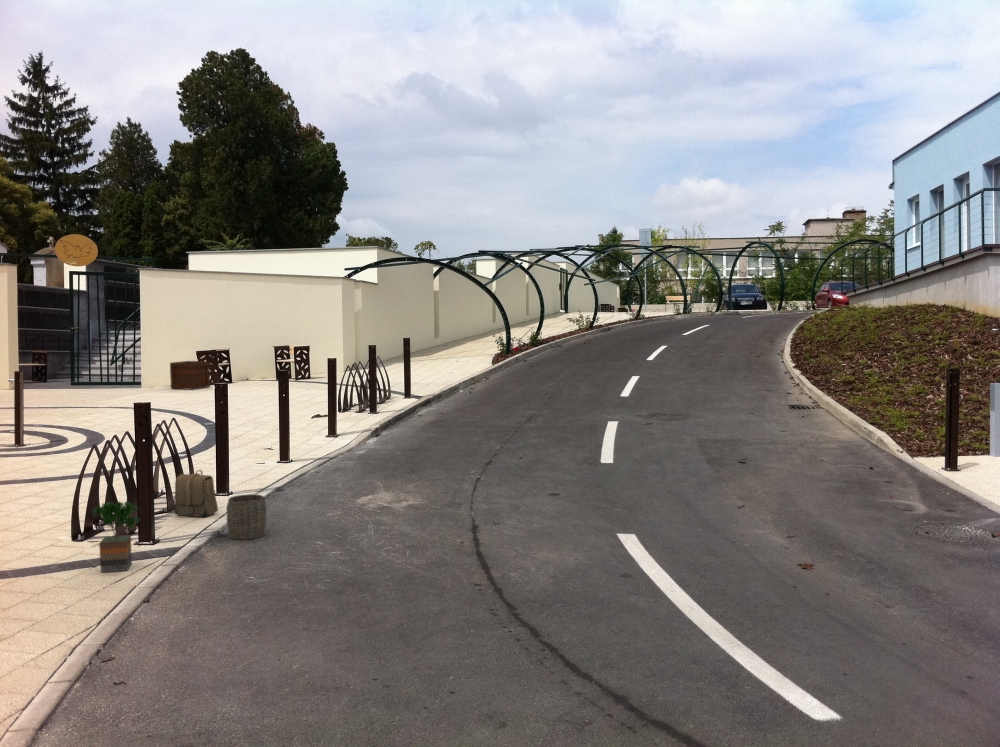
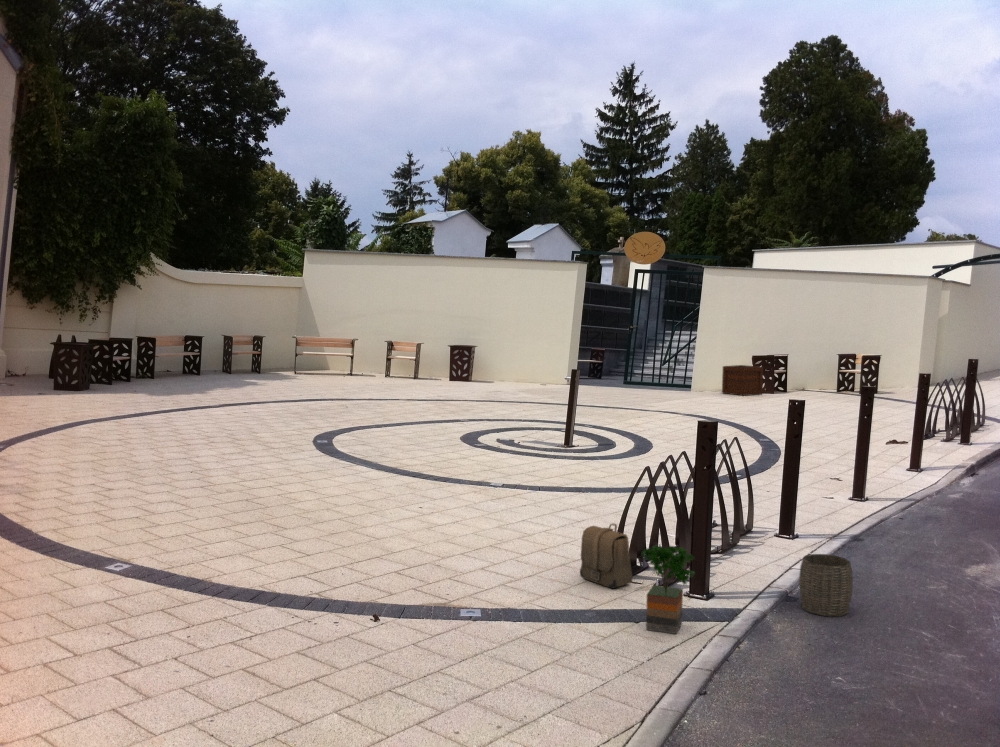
backpack: present [175,470,218,517] -> present [580,524,632,589]

